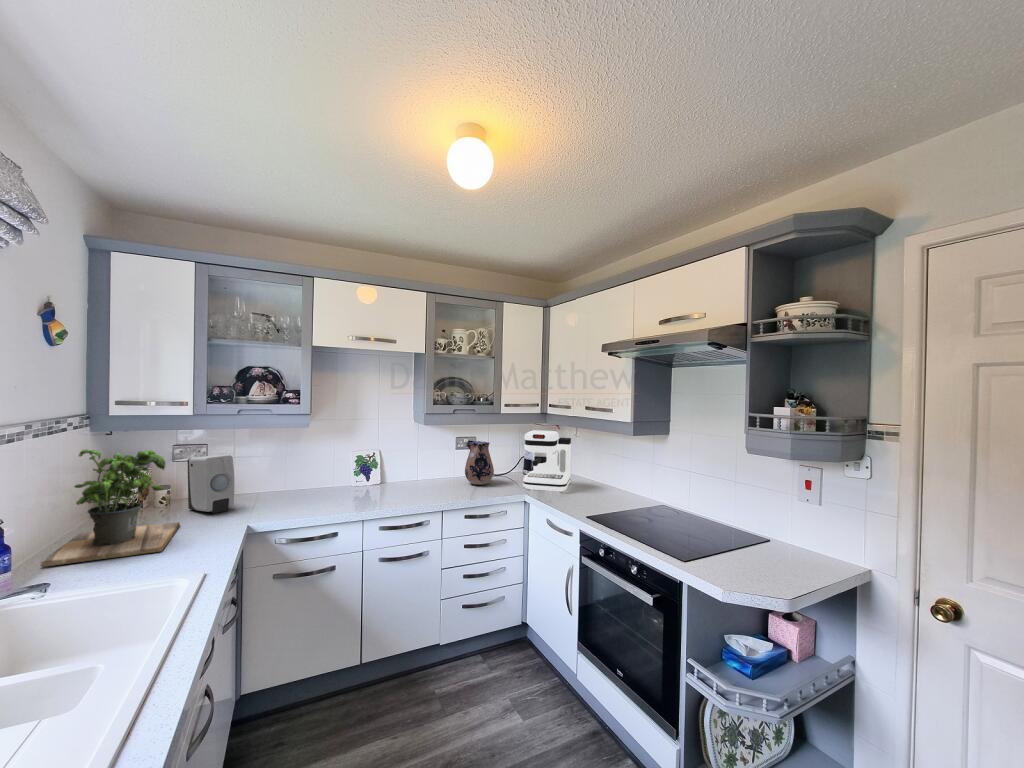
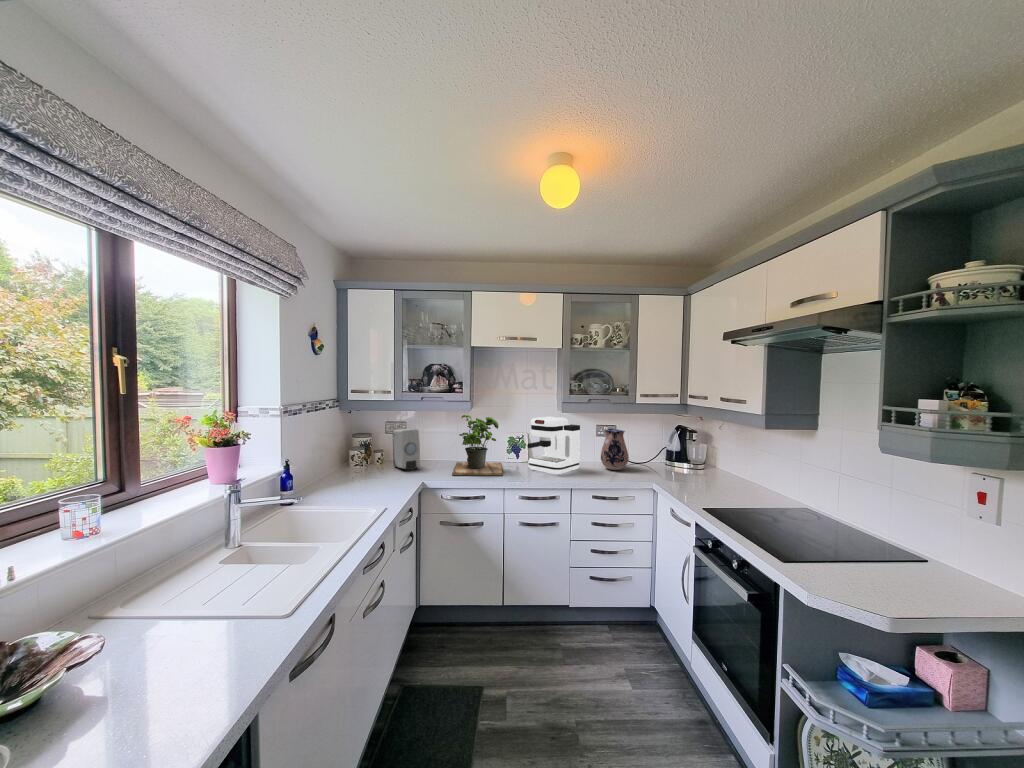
coffee maker: present [523,430,571,492] -> present [527,417,580,475]
potted plant: present [41,450,180,567] -> present [452,415,502,475]

